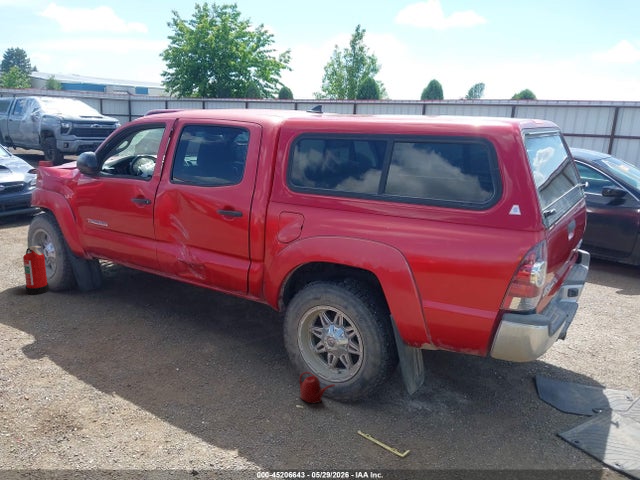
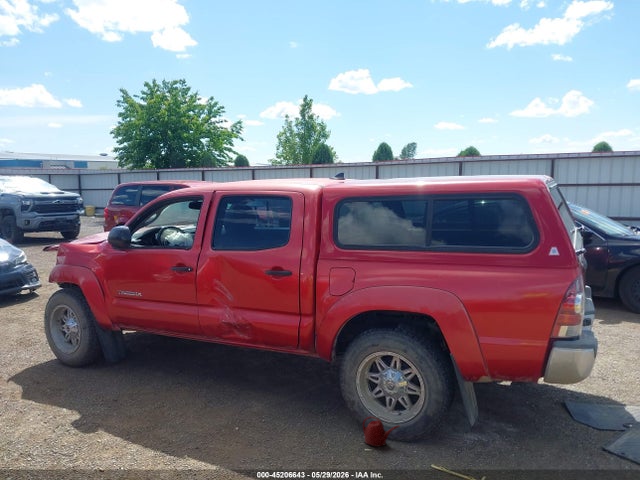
fire extinguisher: present [23,246,49,295] -> none [44,322,69,373]

